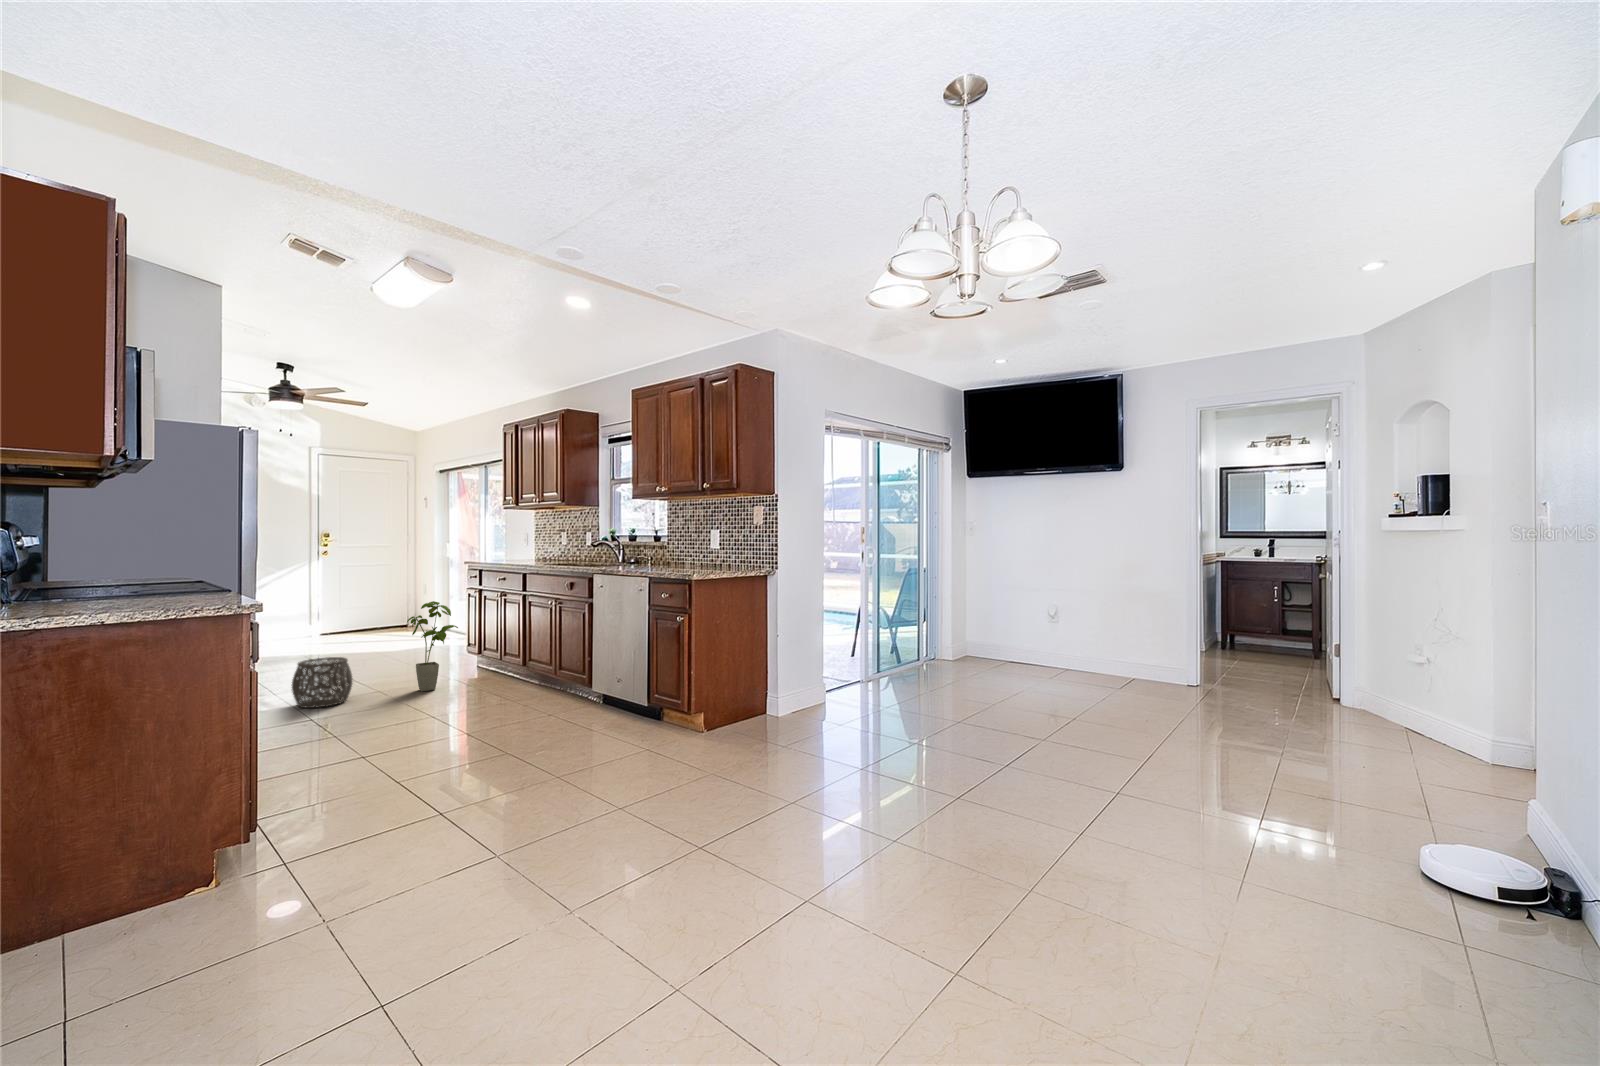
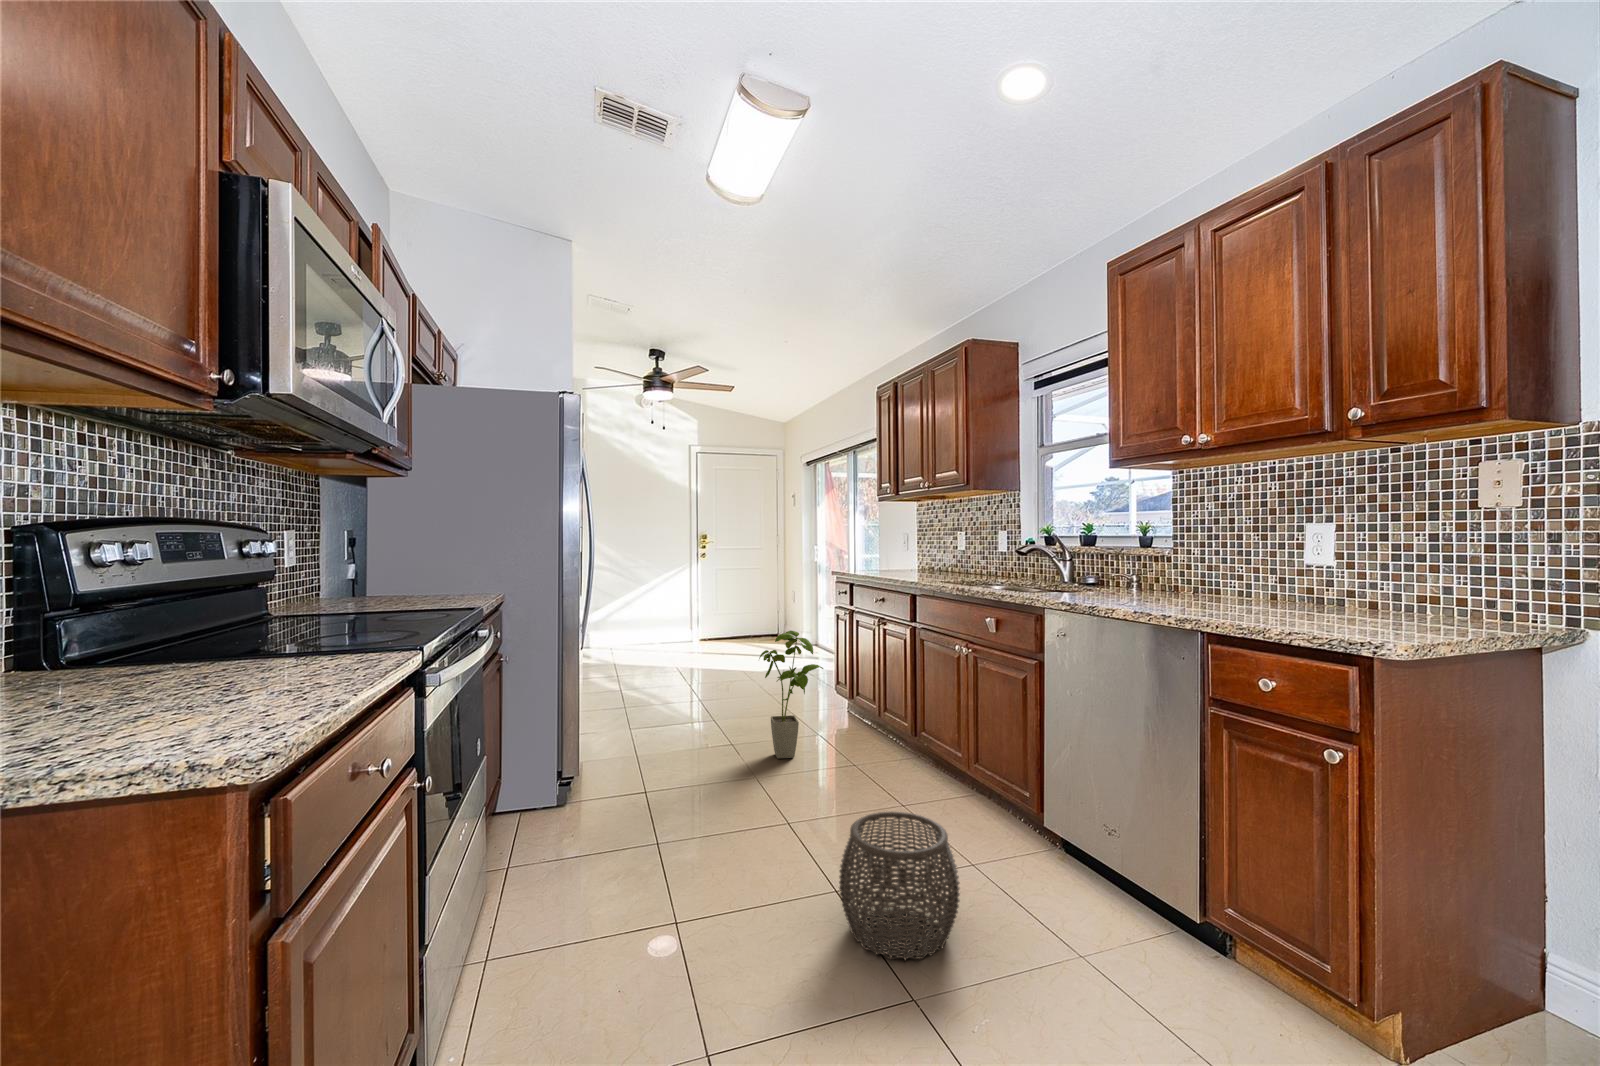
woven basket: present [291,657,353,708] -> present [839,812,960,960]

